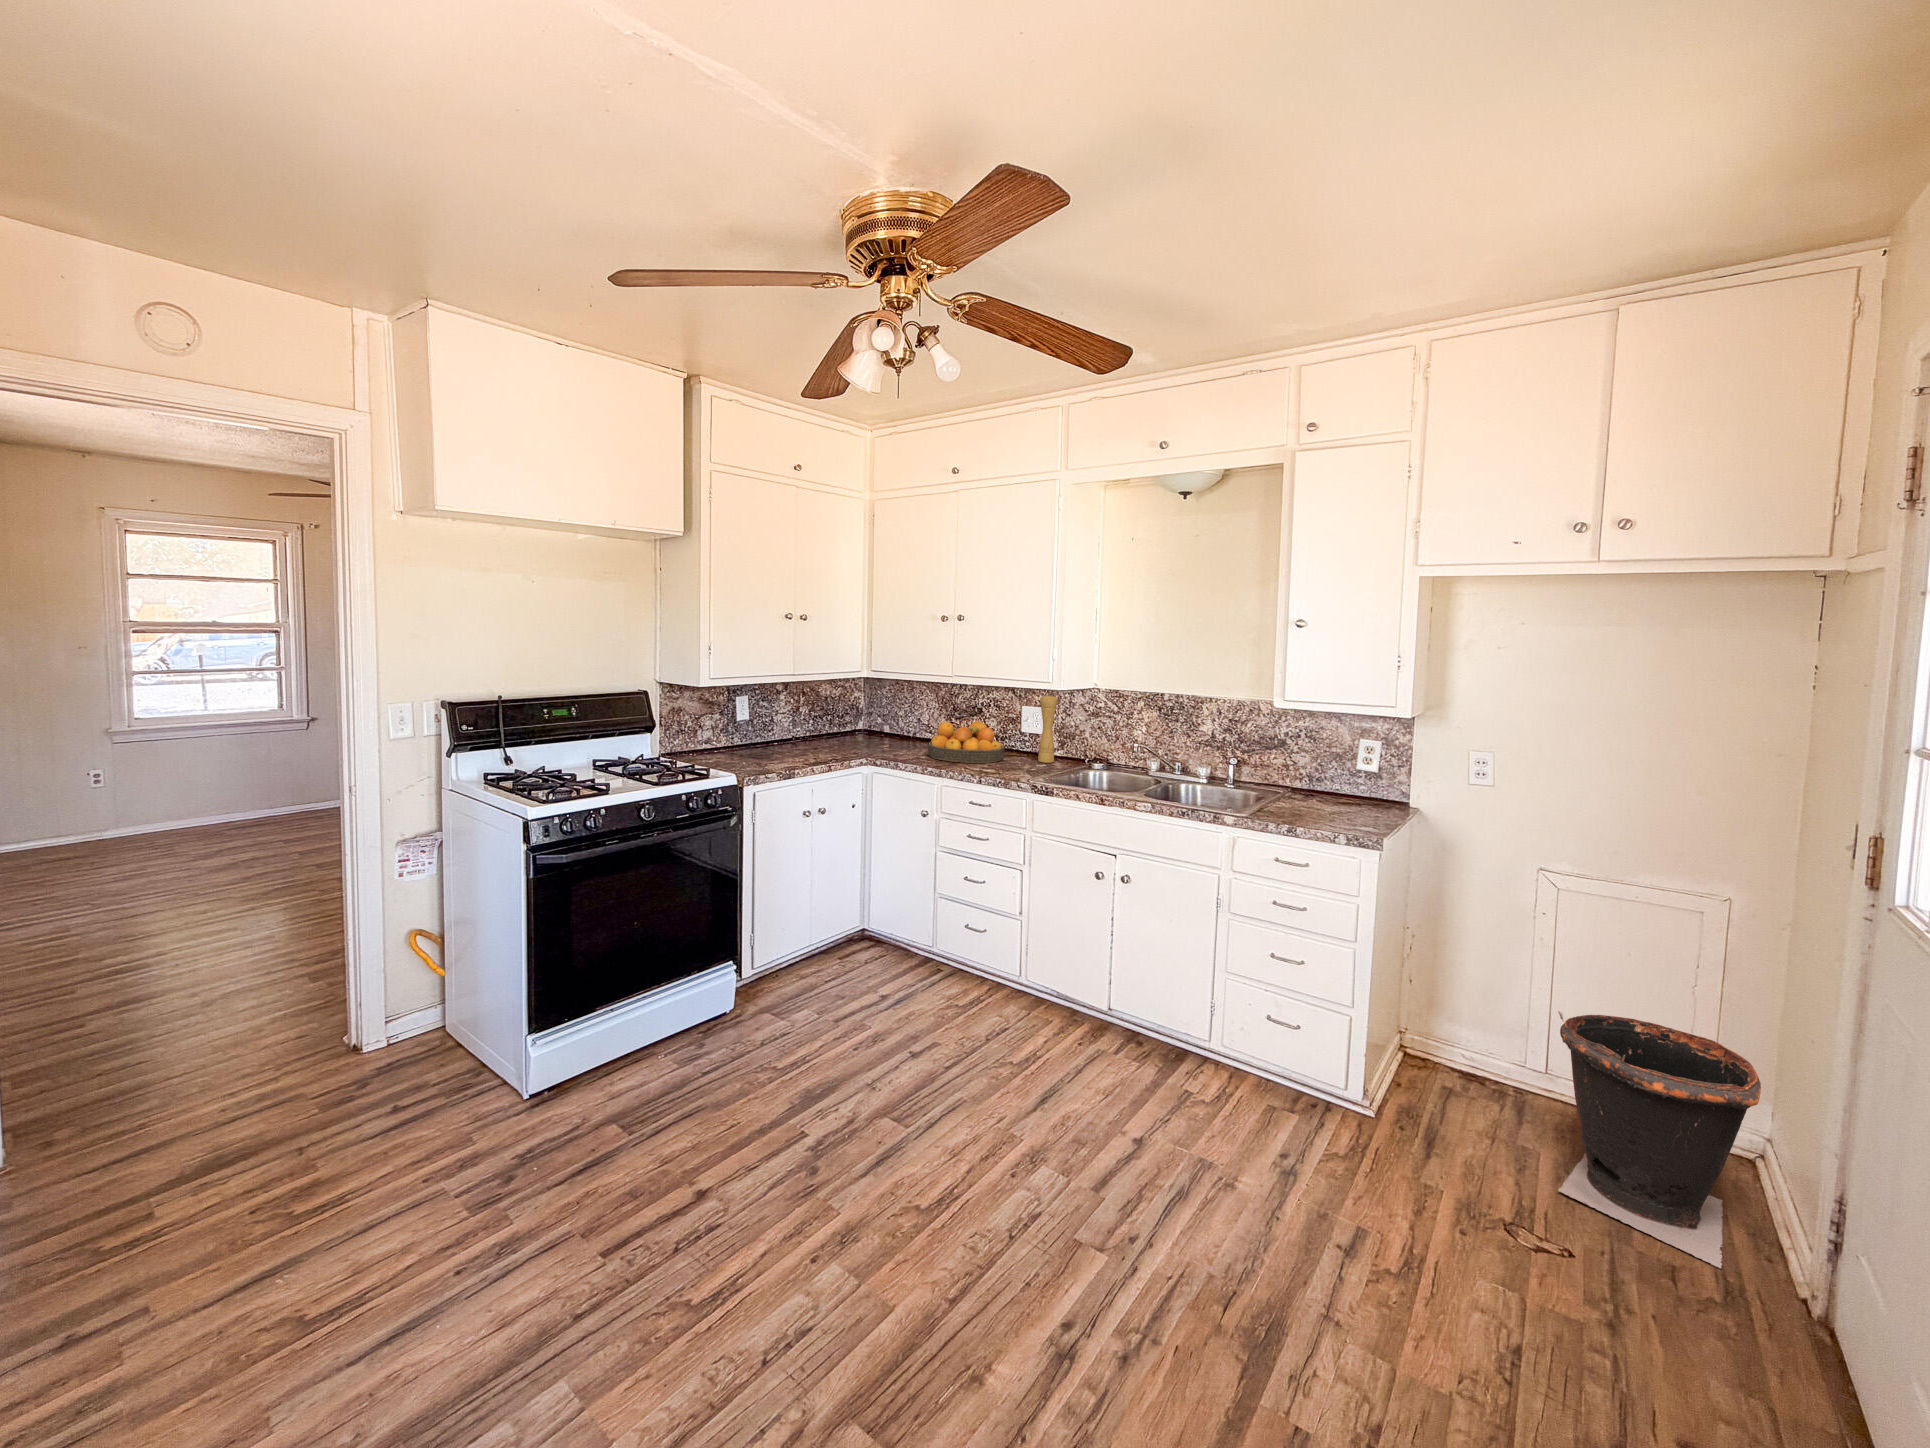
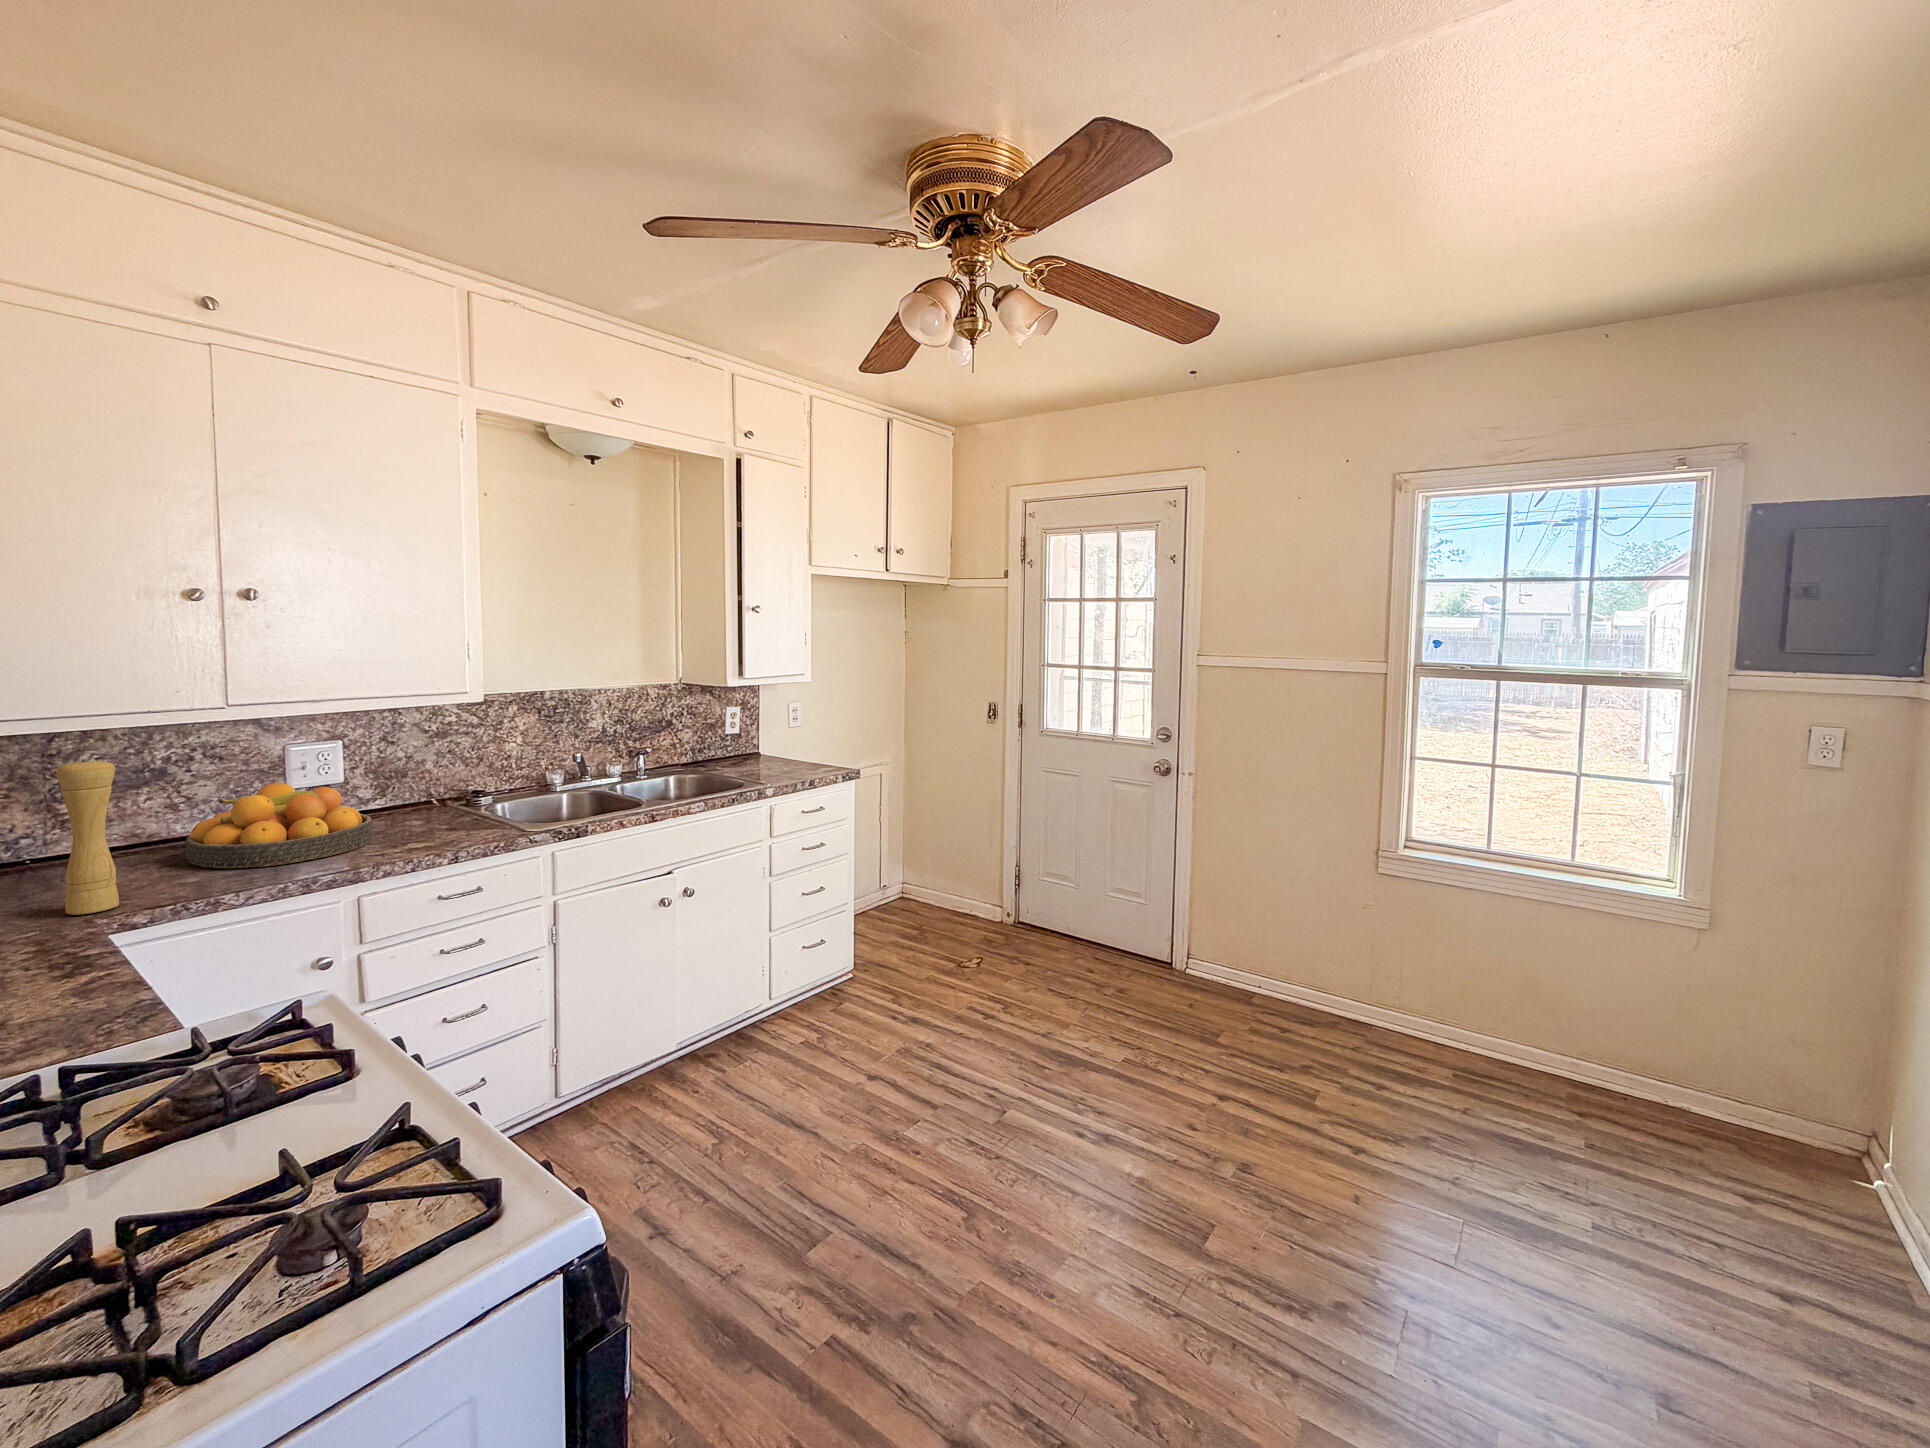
pepper mill: present [1038,695,1058,763] -> present [56,759,119,915]
waste bin: present [1558,1011,1761,1268] -> none [903,832,996,942]

